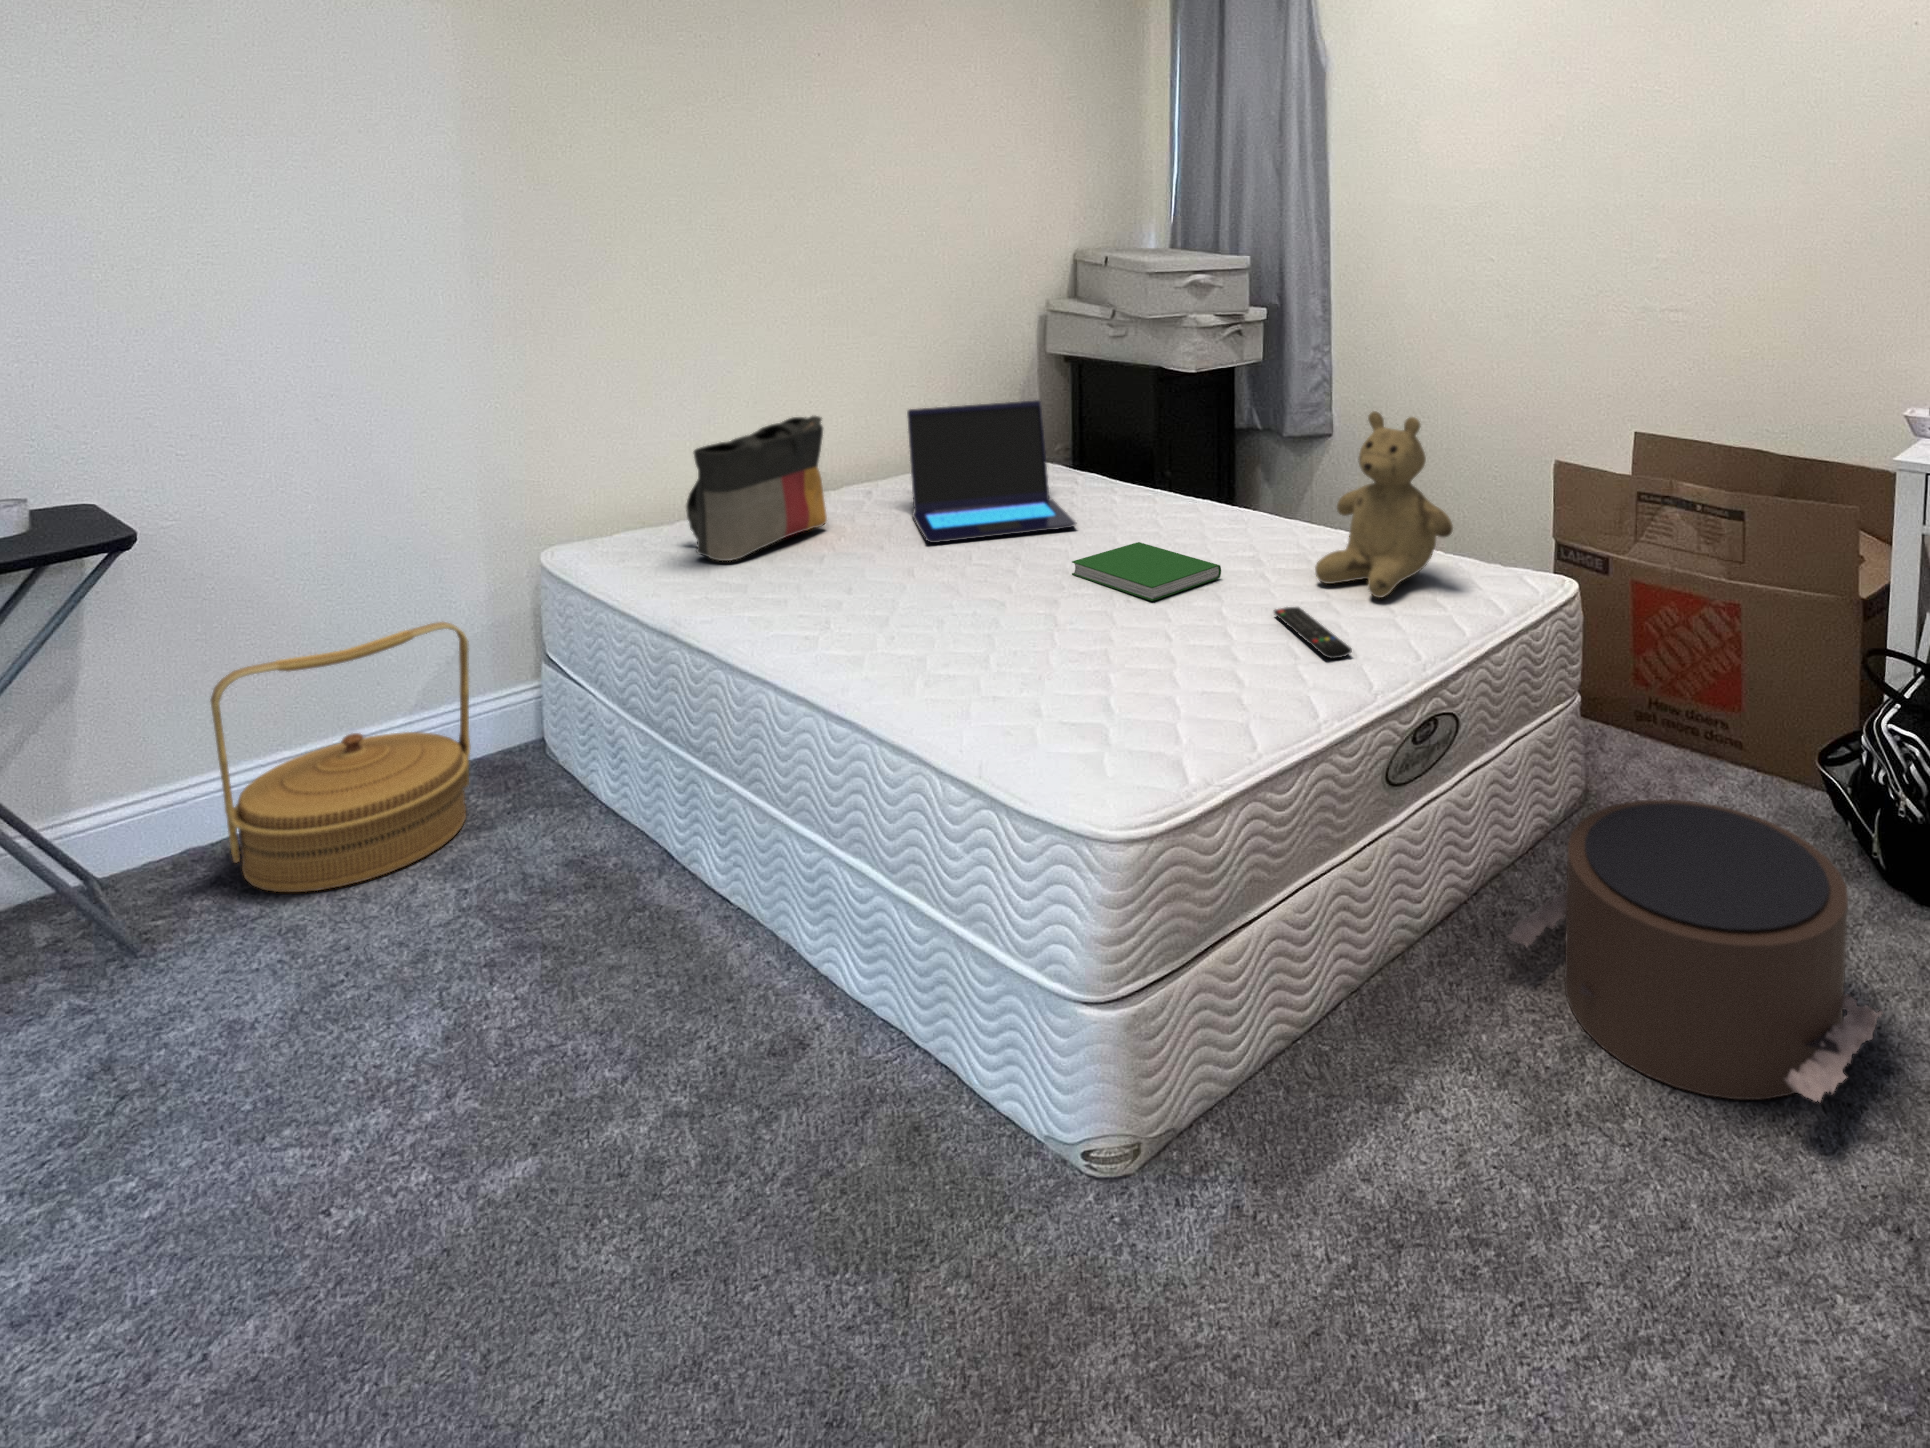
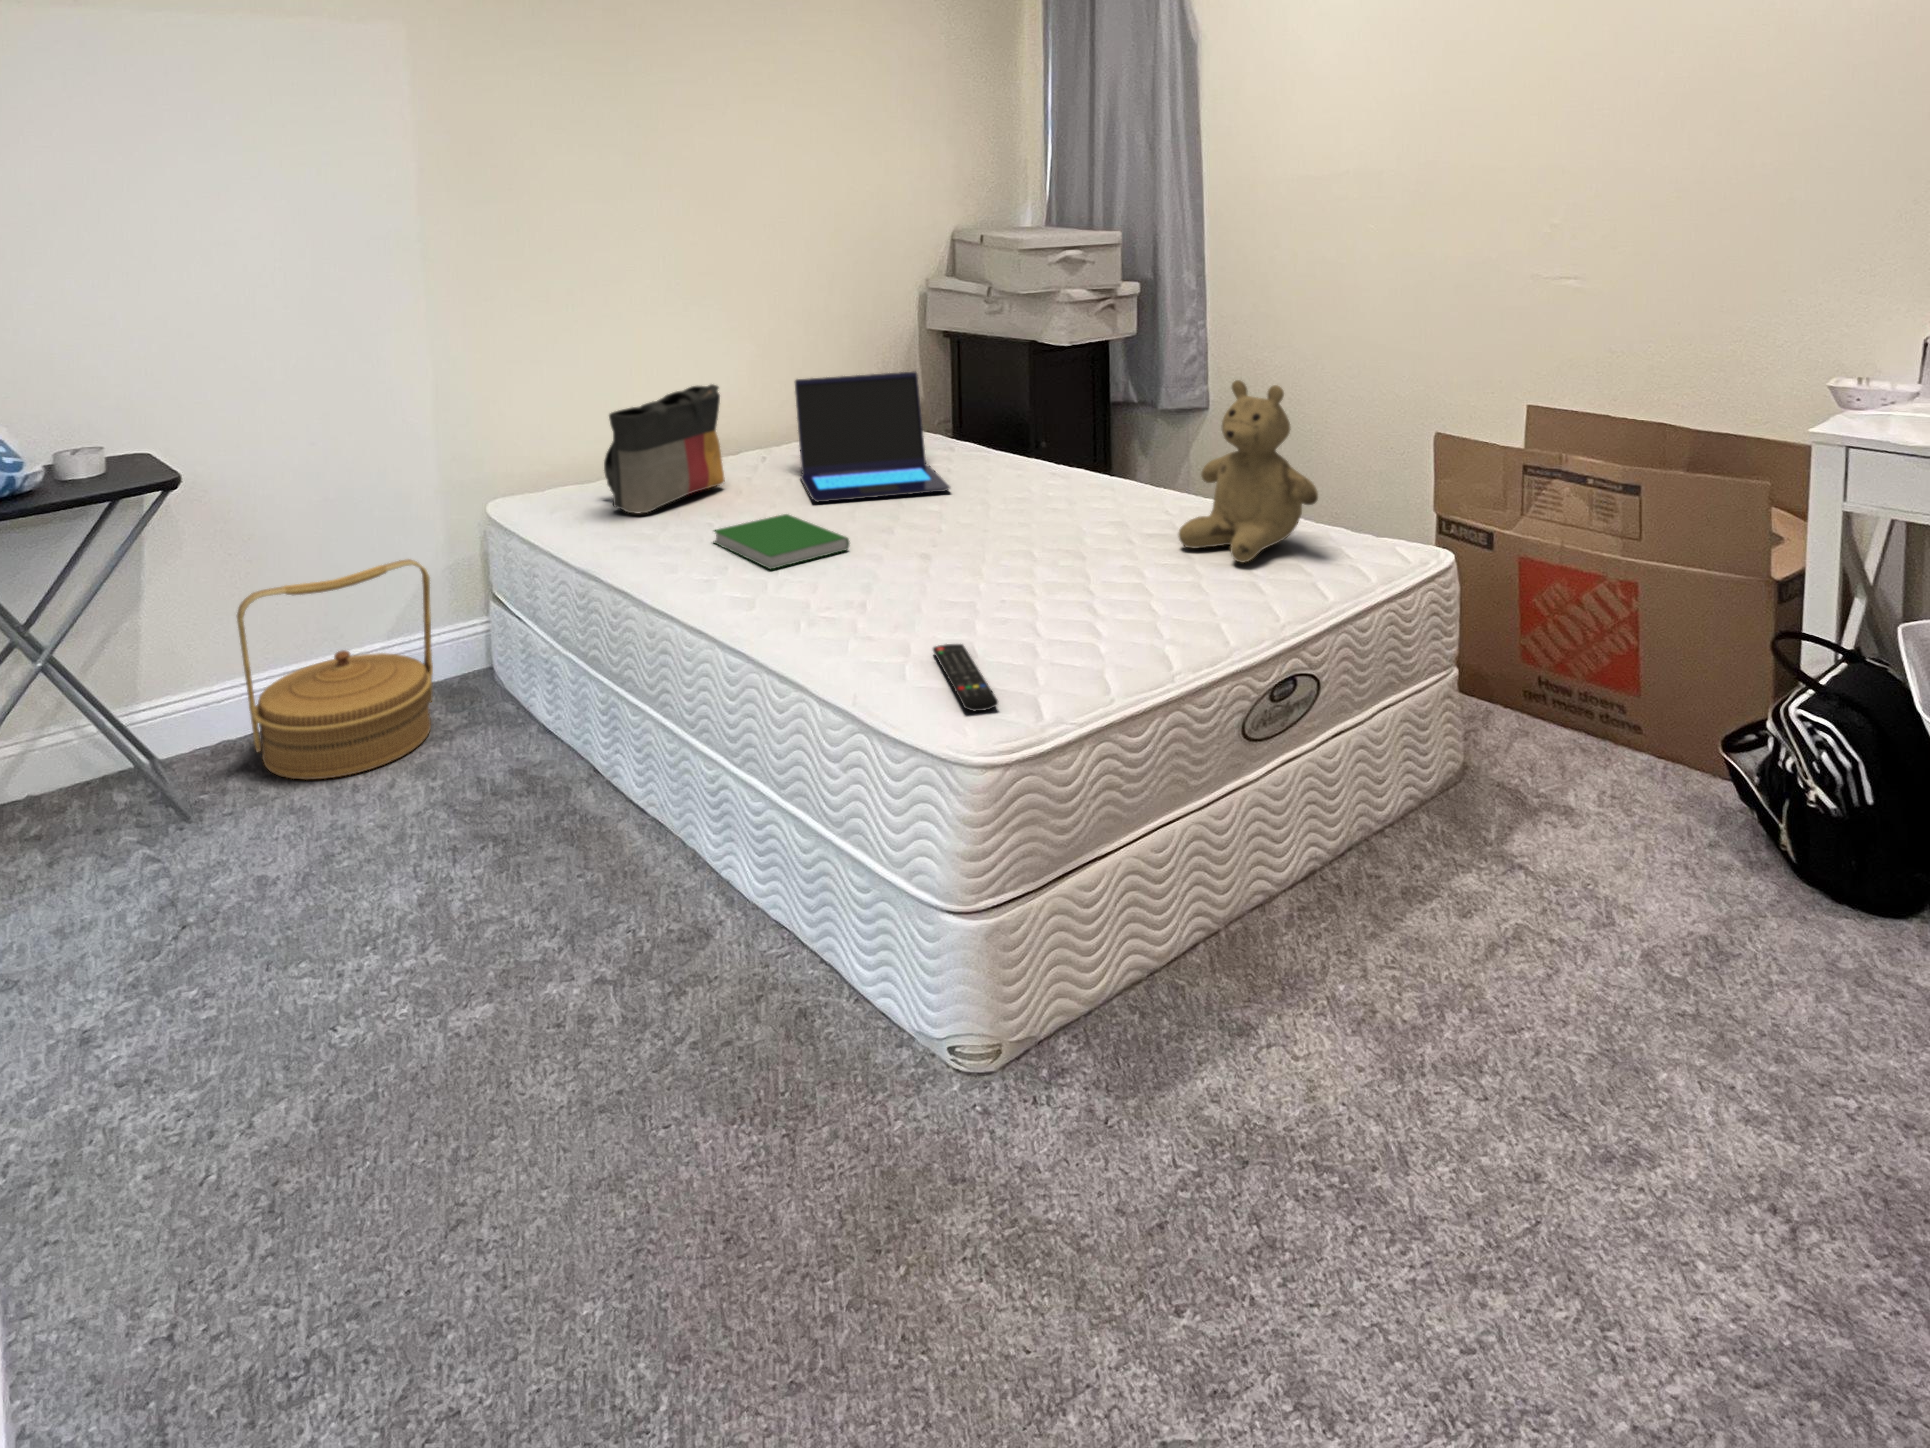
hardcover book: present [1072,542,1221,601] -> present [714,514,850,569]
remote control: present [1274,607,1352,659] -> present [933,644,998,711]
pouf: present [1508,800,1882,1102] -> none [1366,771,1773,1079]

